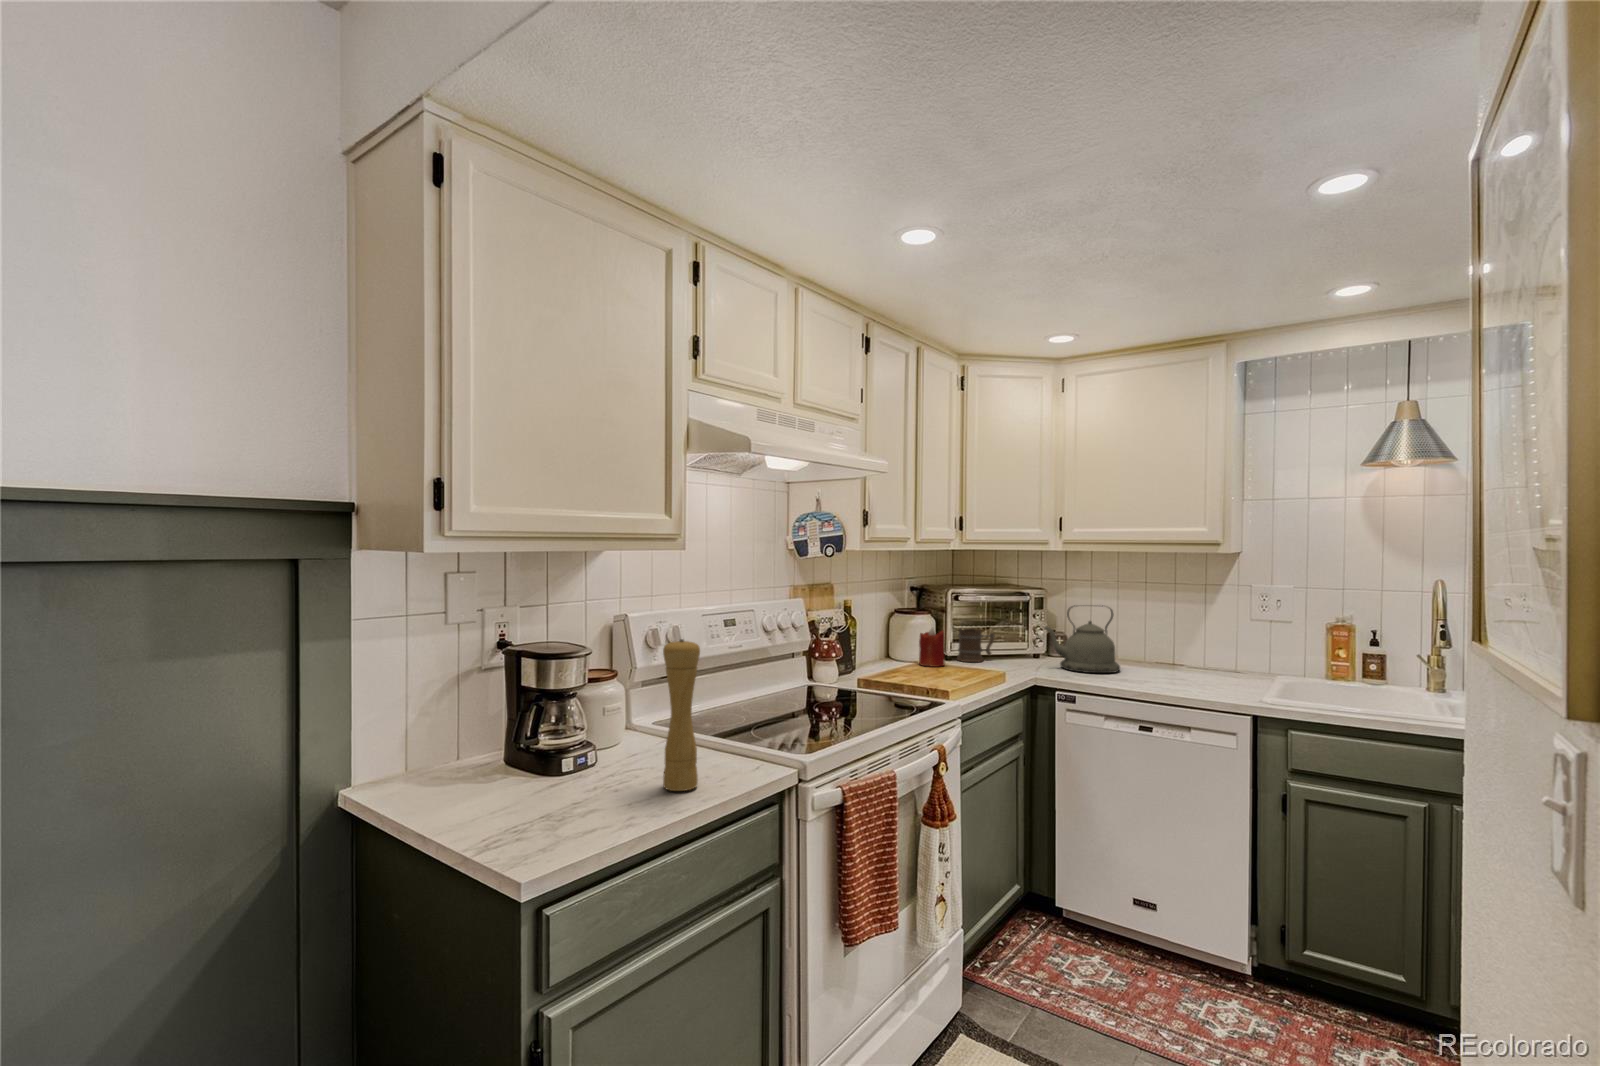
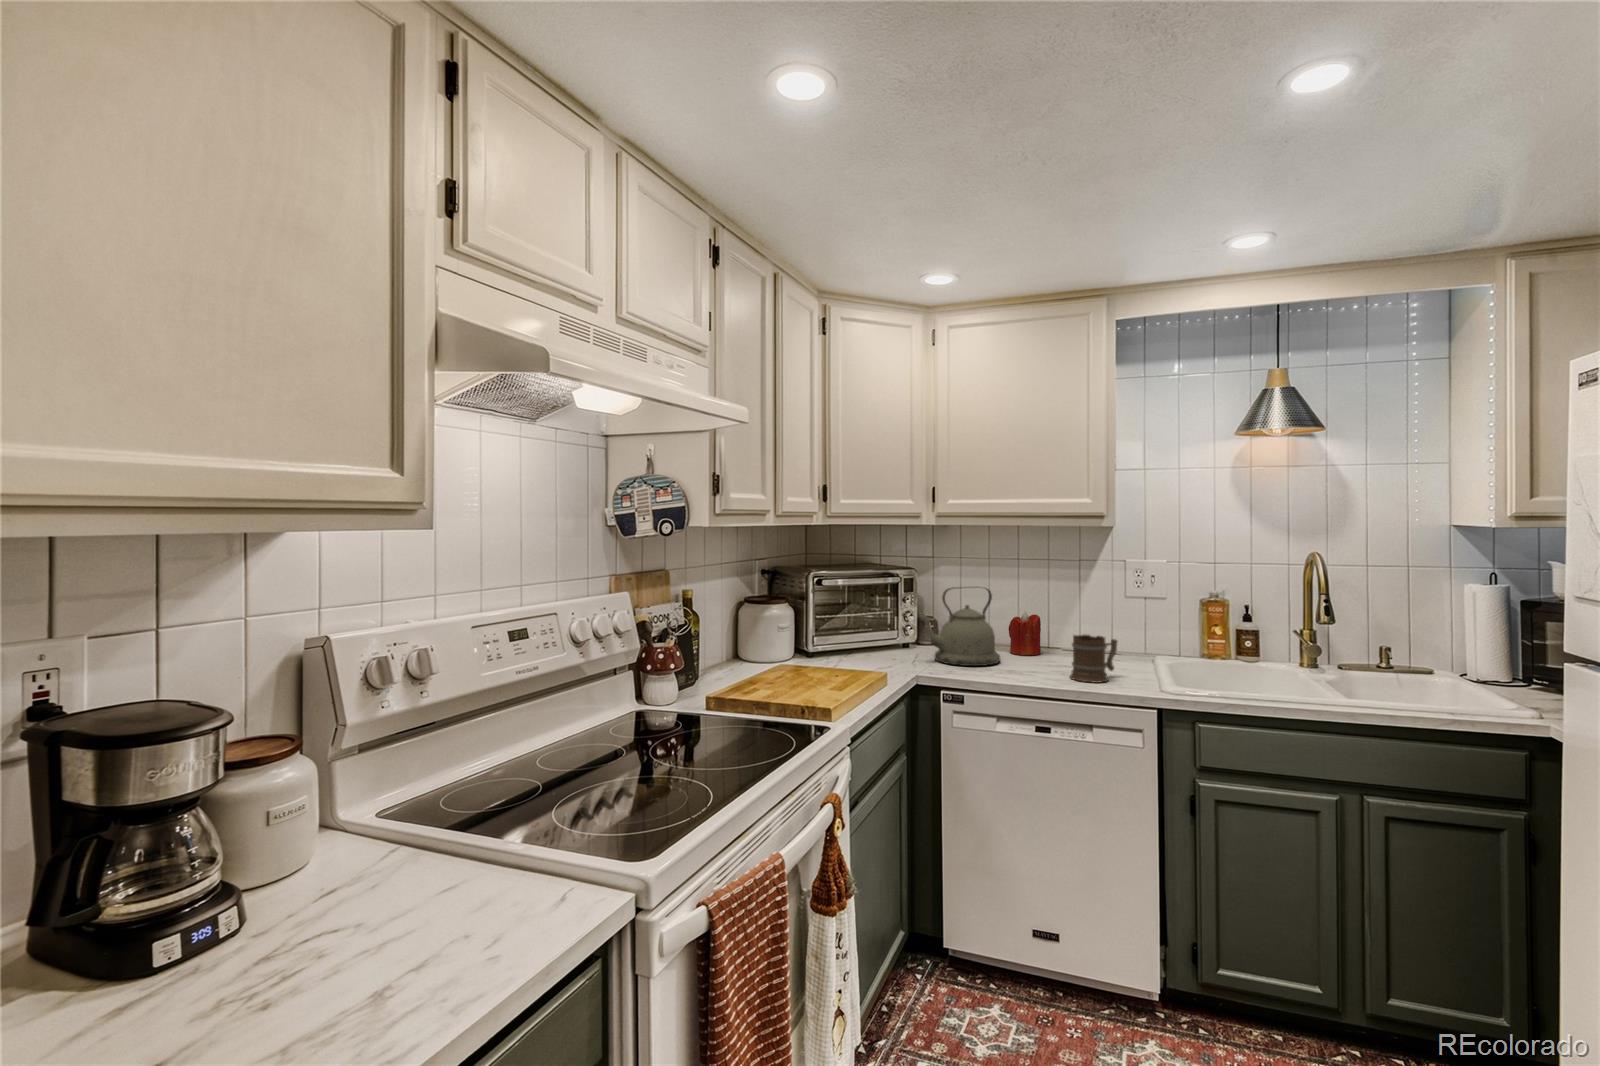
candle: present [919,627,945,667] -> present [1008,612,1041,655]
mug: present [957,628,995,662] -> present [1070,635,1117,683]
pepper mill: present [663,639,700,791] -> none [360,698,443,1006]

